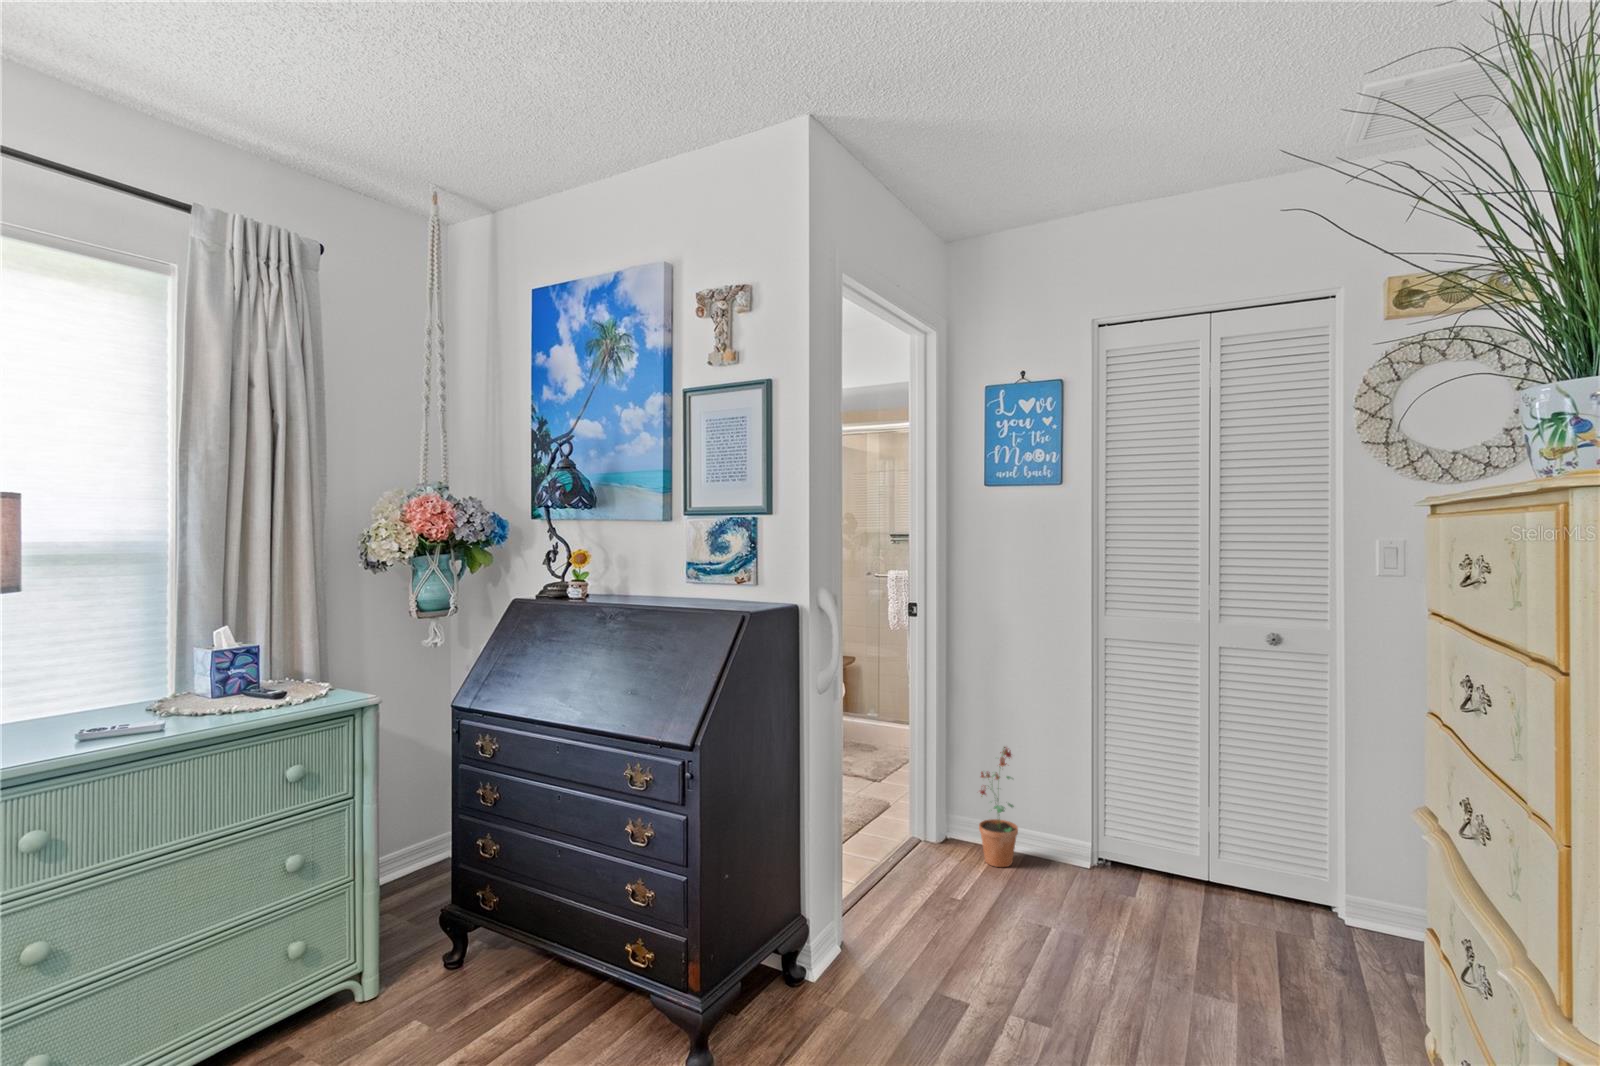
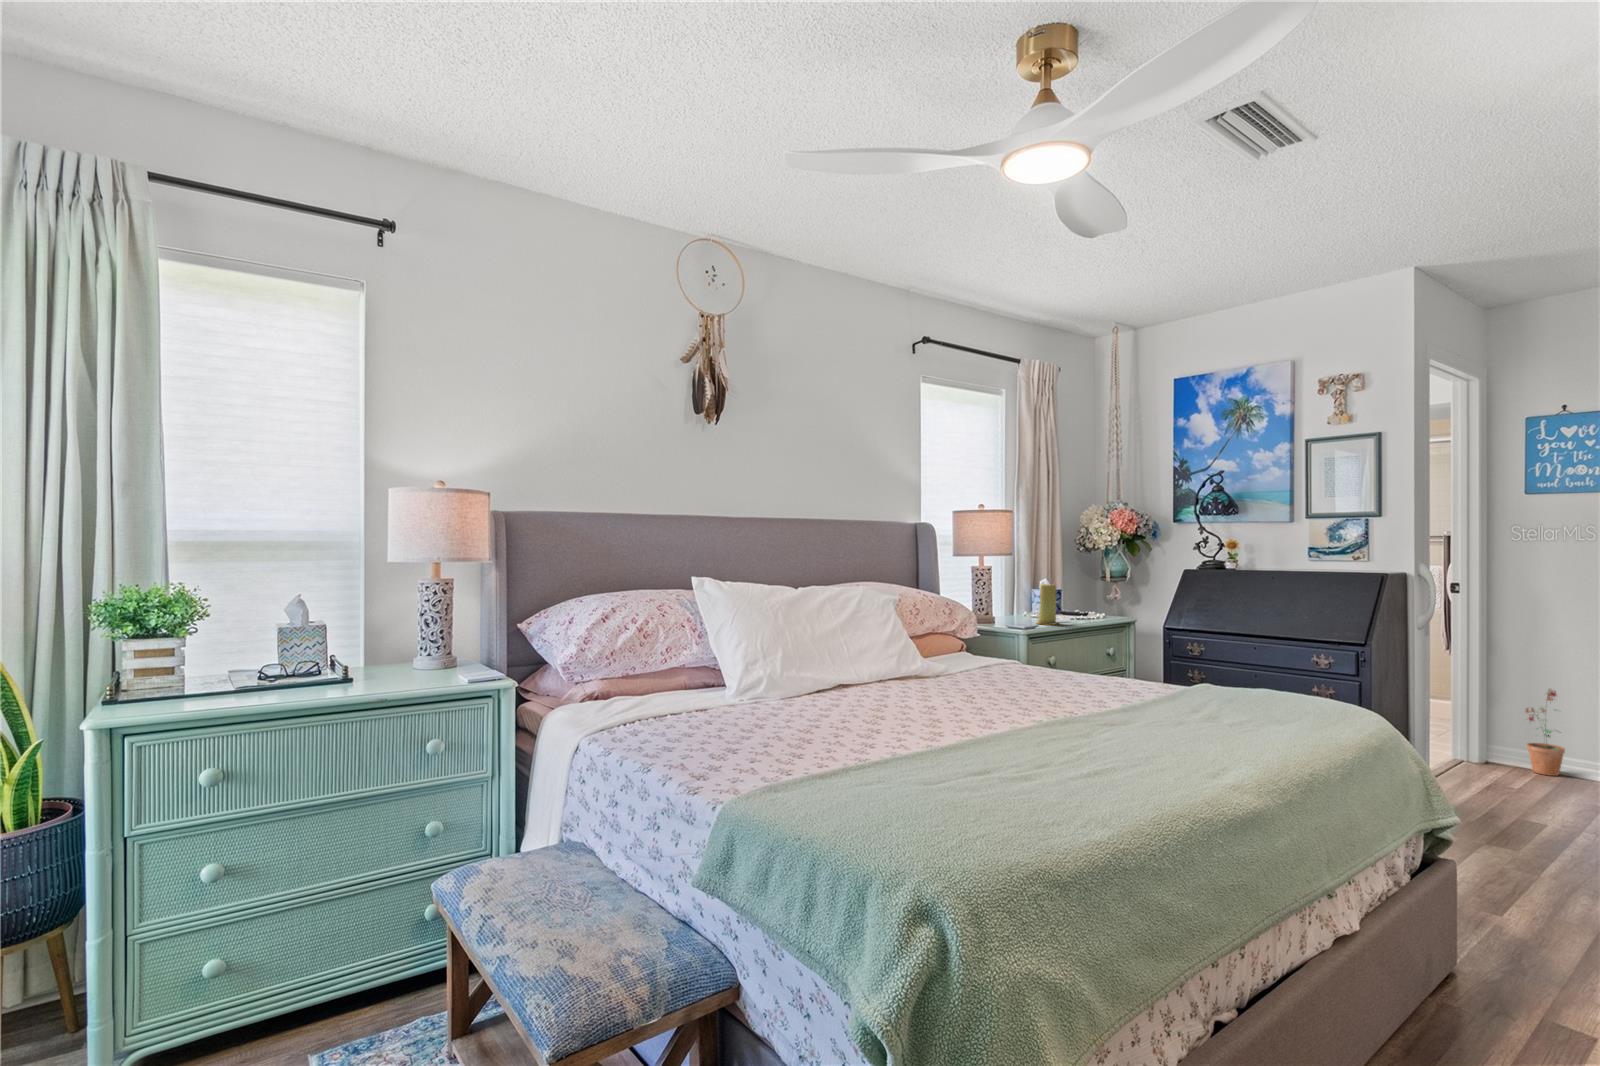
candle: none [64,650,129,743] -> present [1037,584,1057,625]

